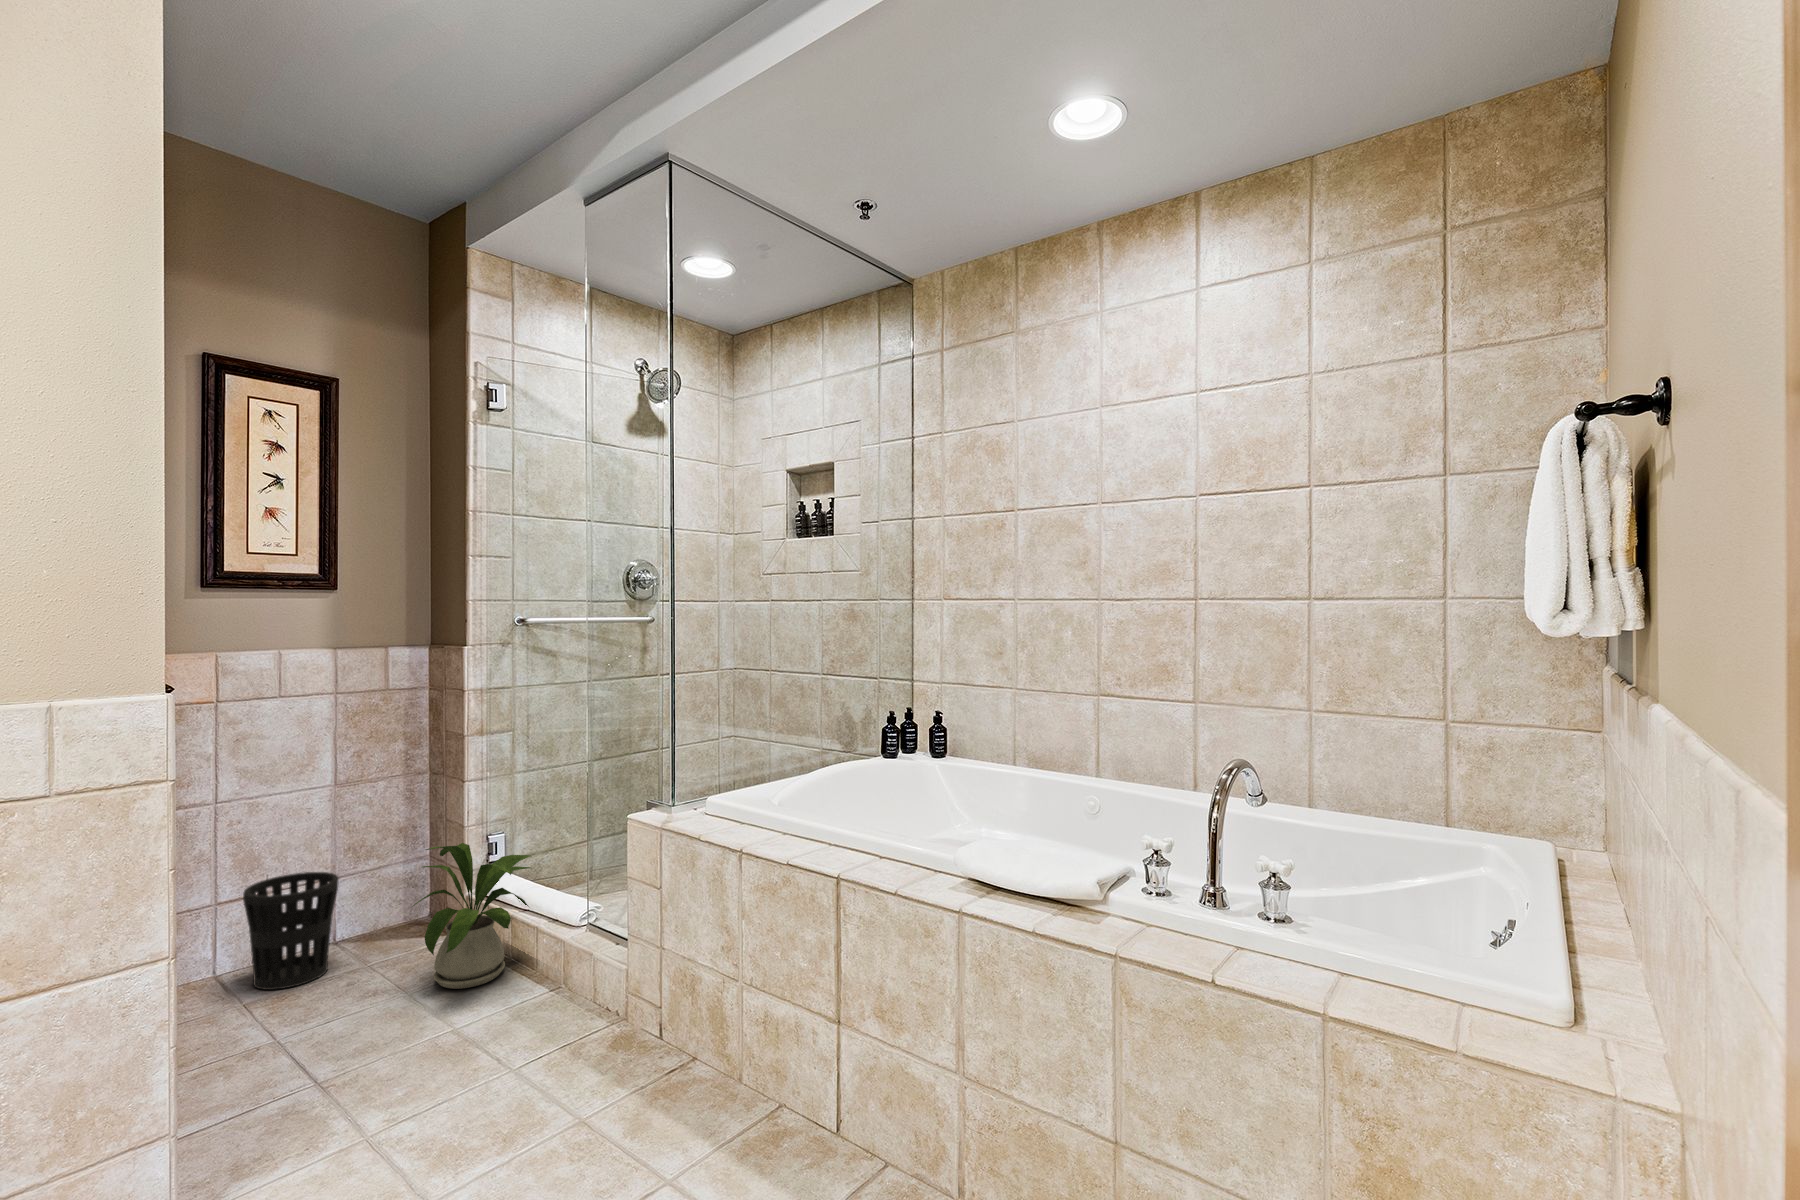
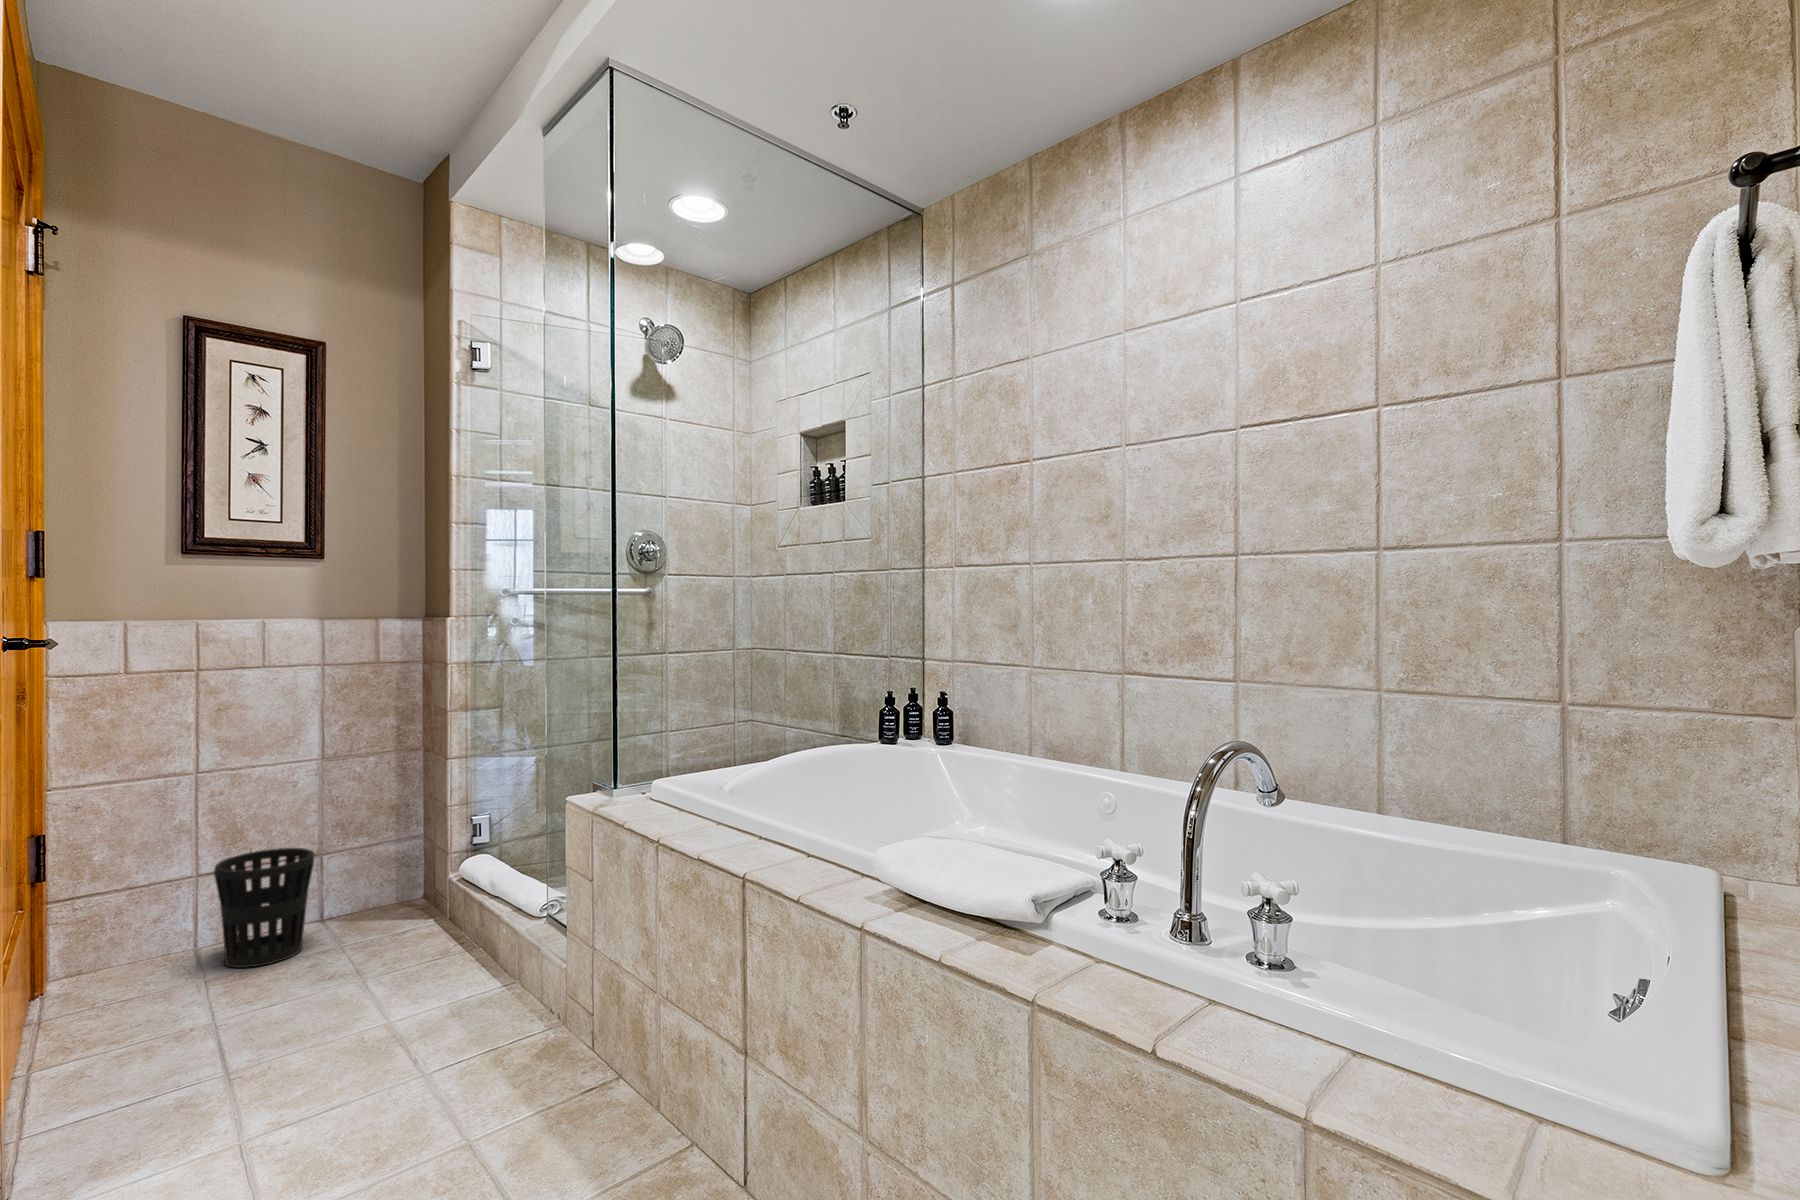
house plant: present [412,843,530,989] -> none [370,823,512,978]

